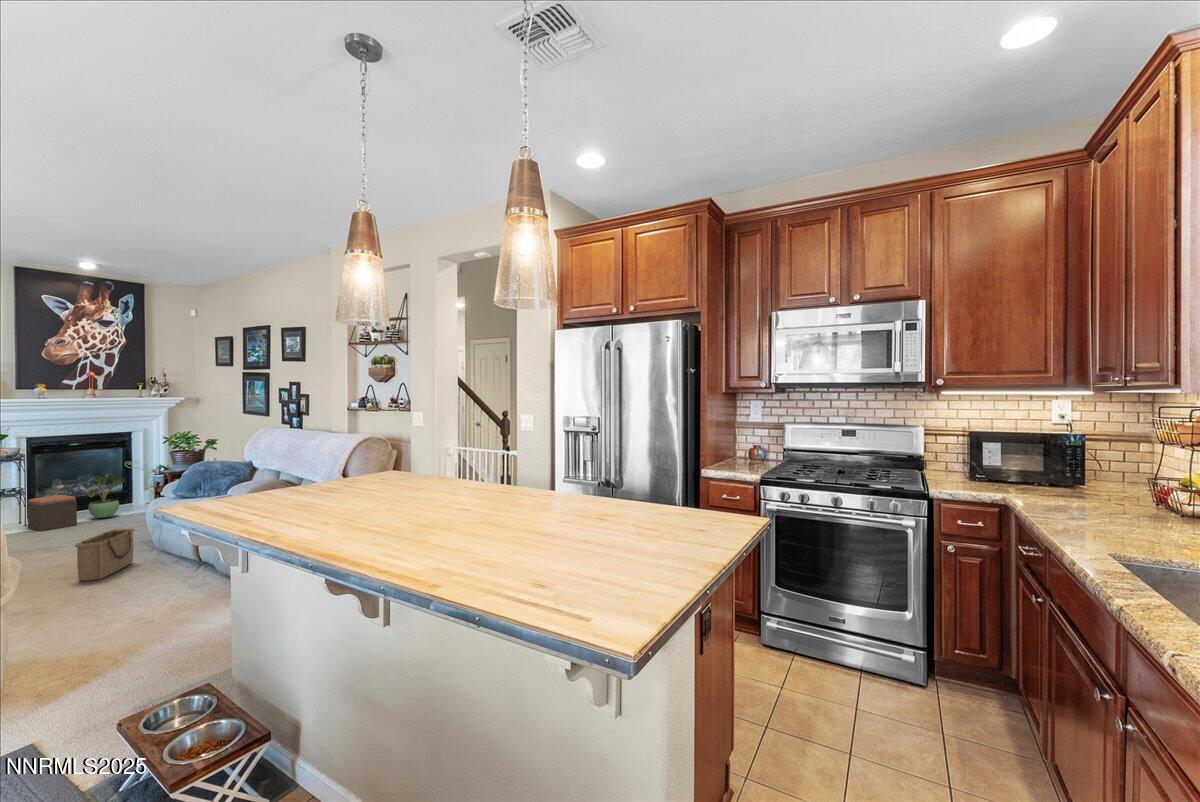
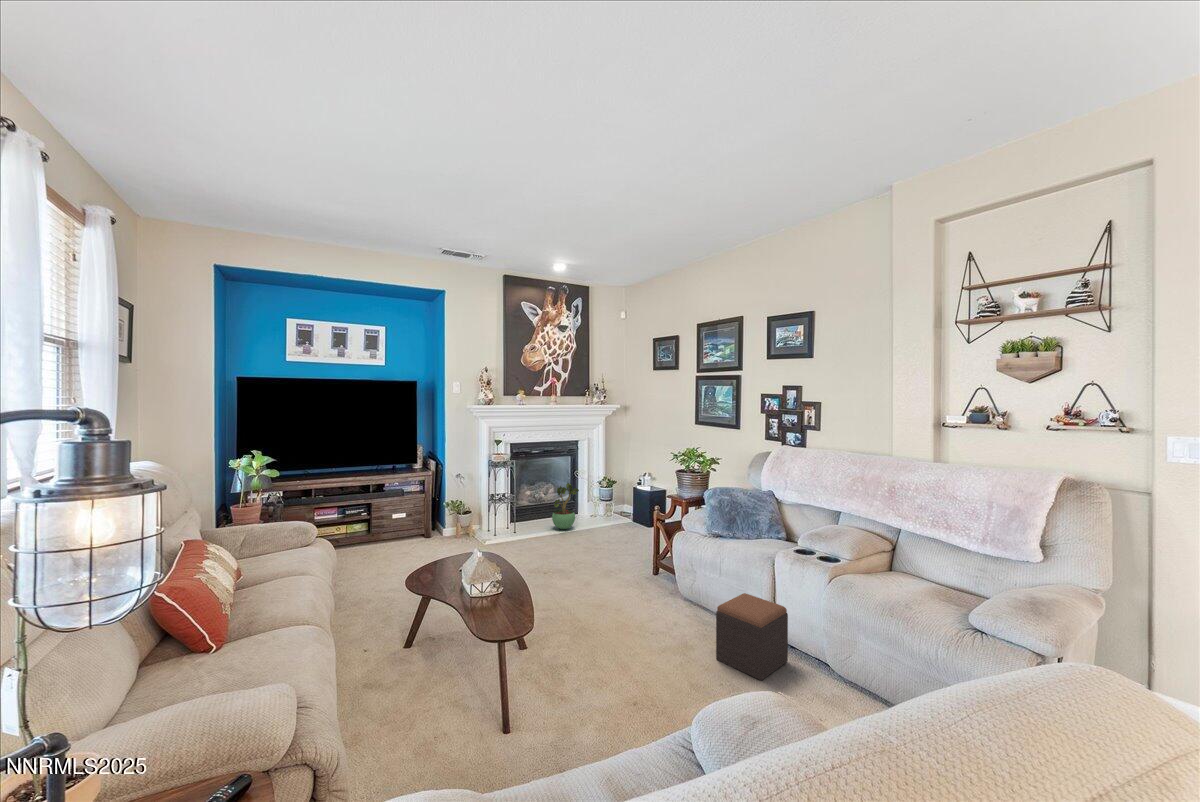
footstool: present [27,495,77,531] -> present [716,593,788,681]
basket: present [75,528,135,581] -> none [646,572,682,647]

